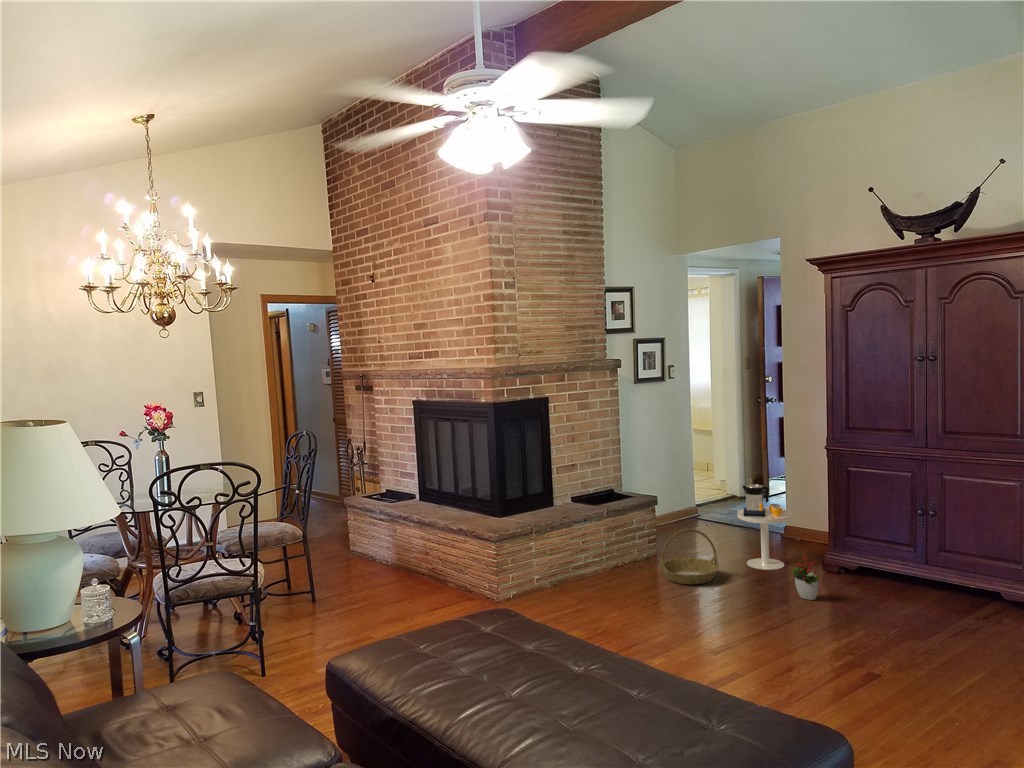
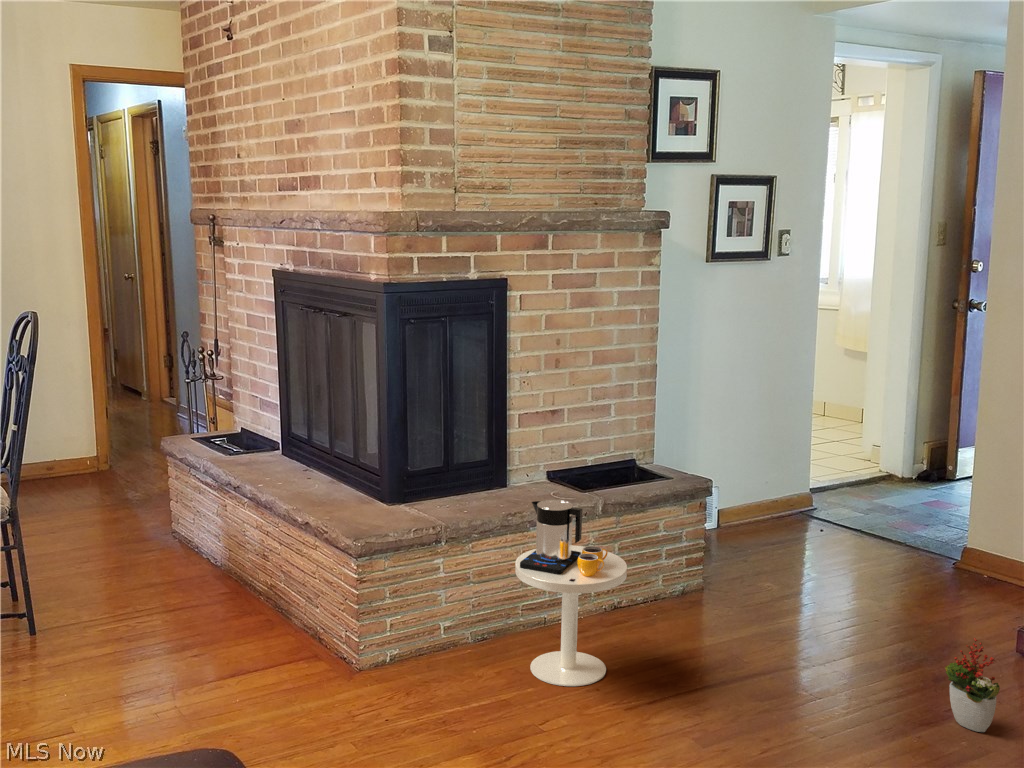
side table: present [737,484,792,570] -> present [515,500,627,686]
basket: present [660,529,719,584] -> none [693,556,807,664]

